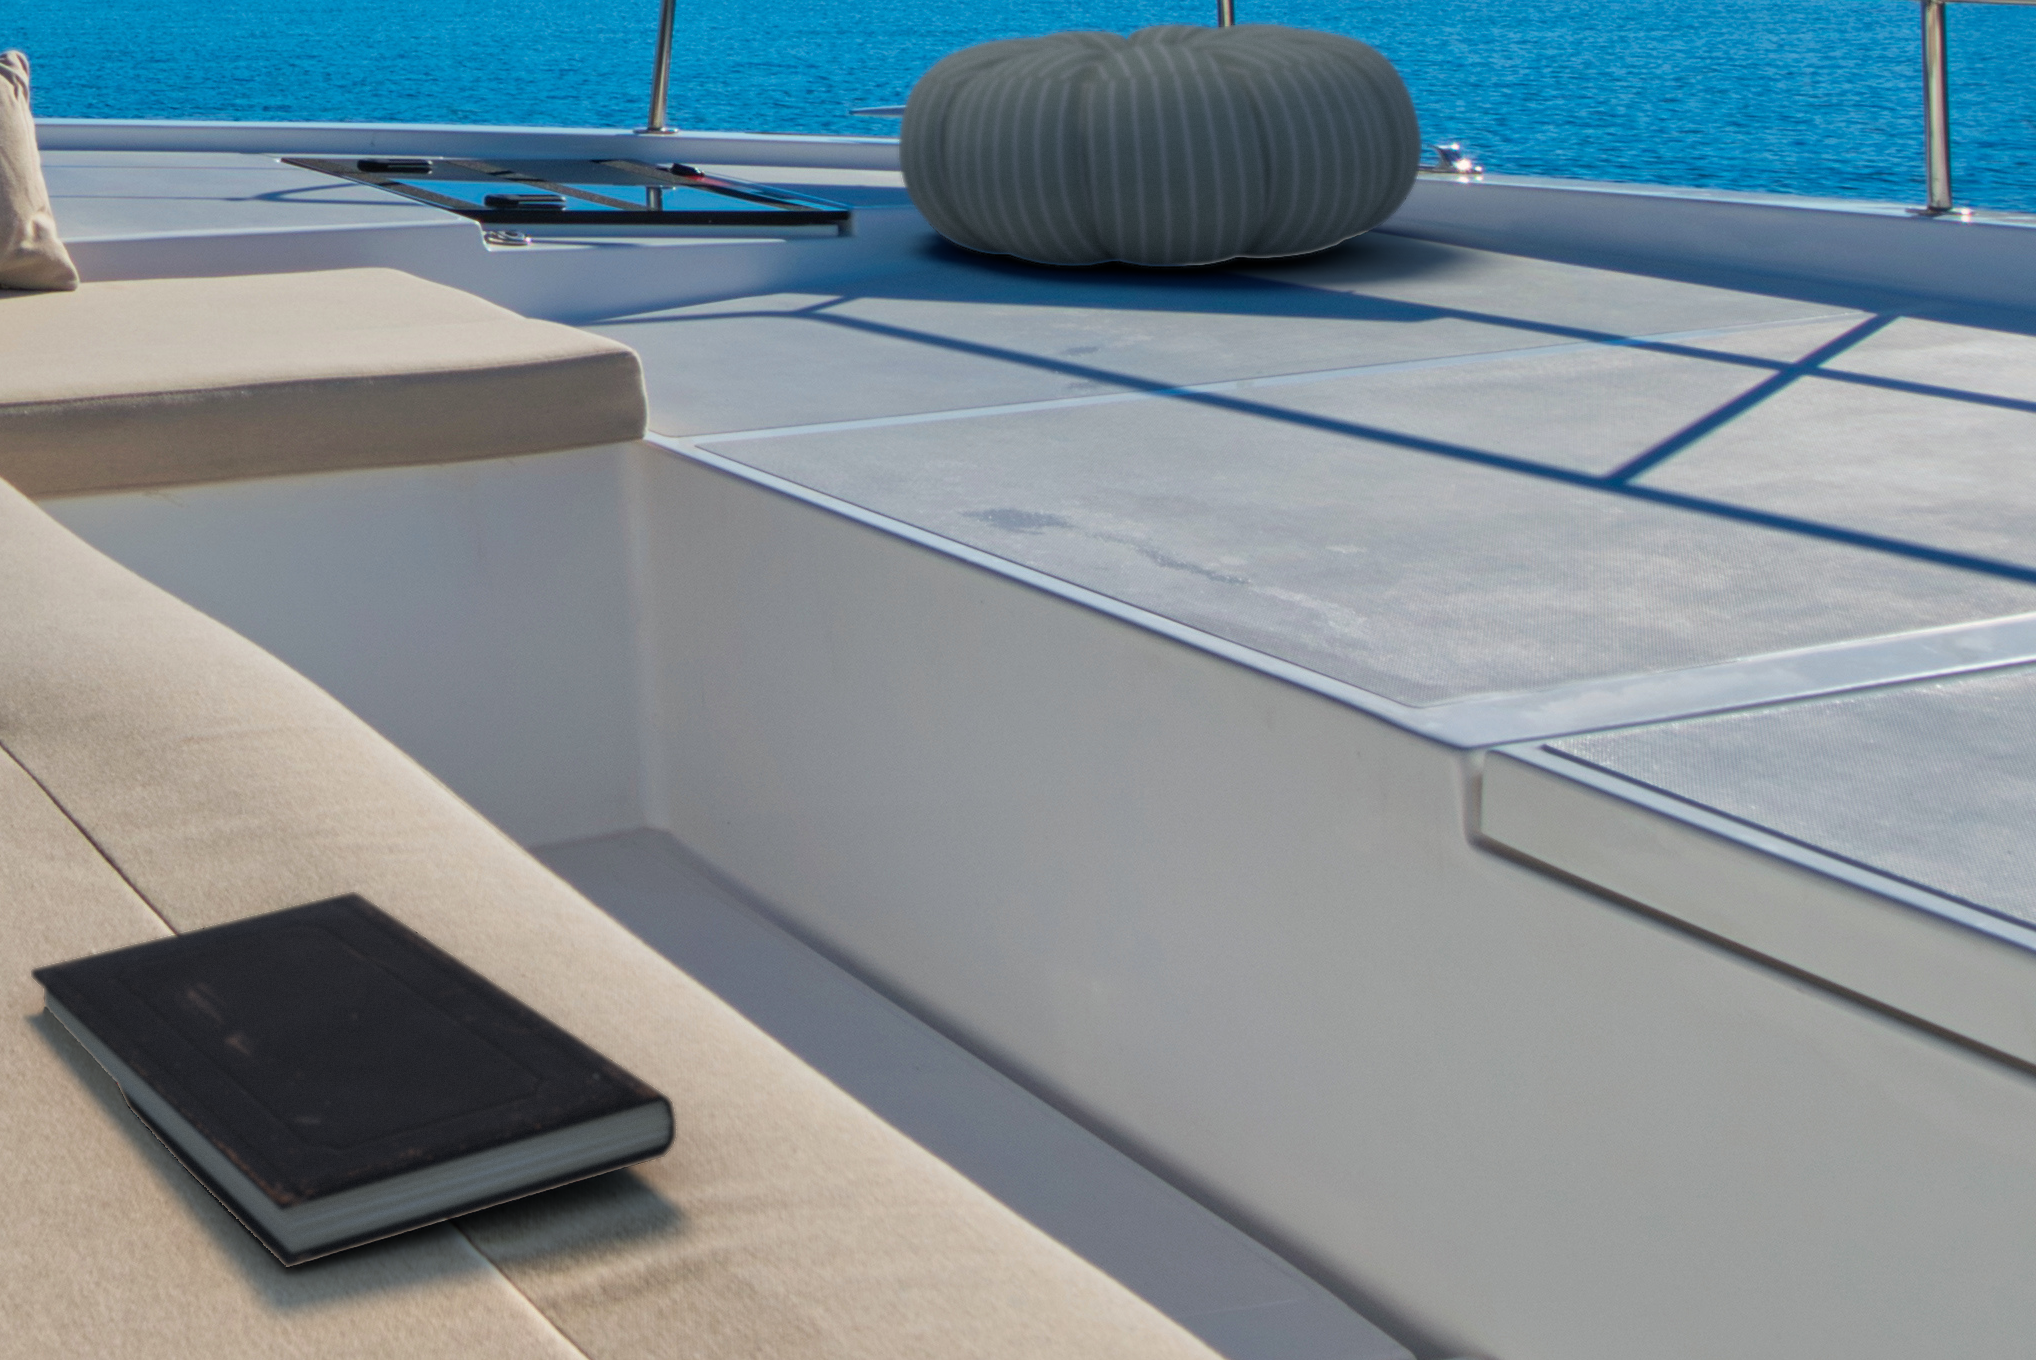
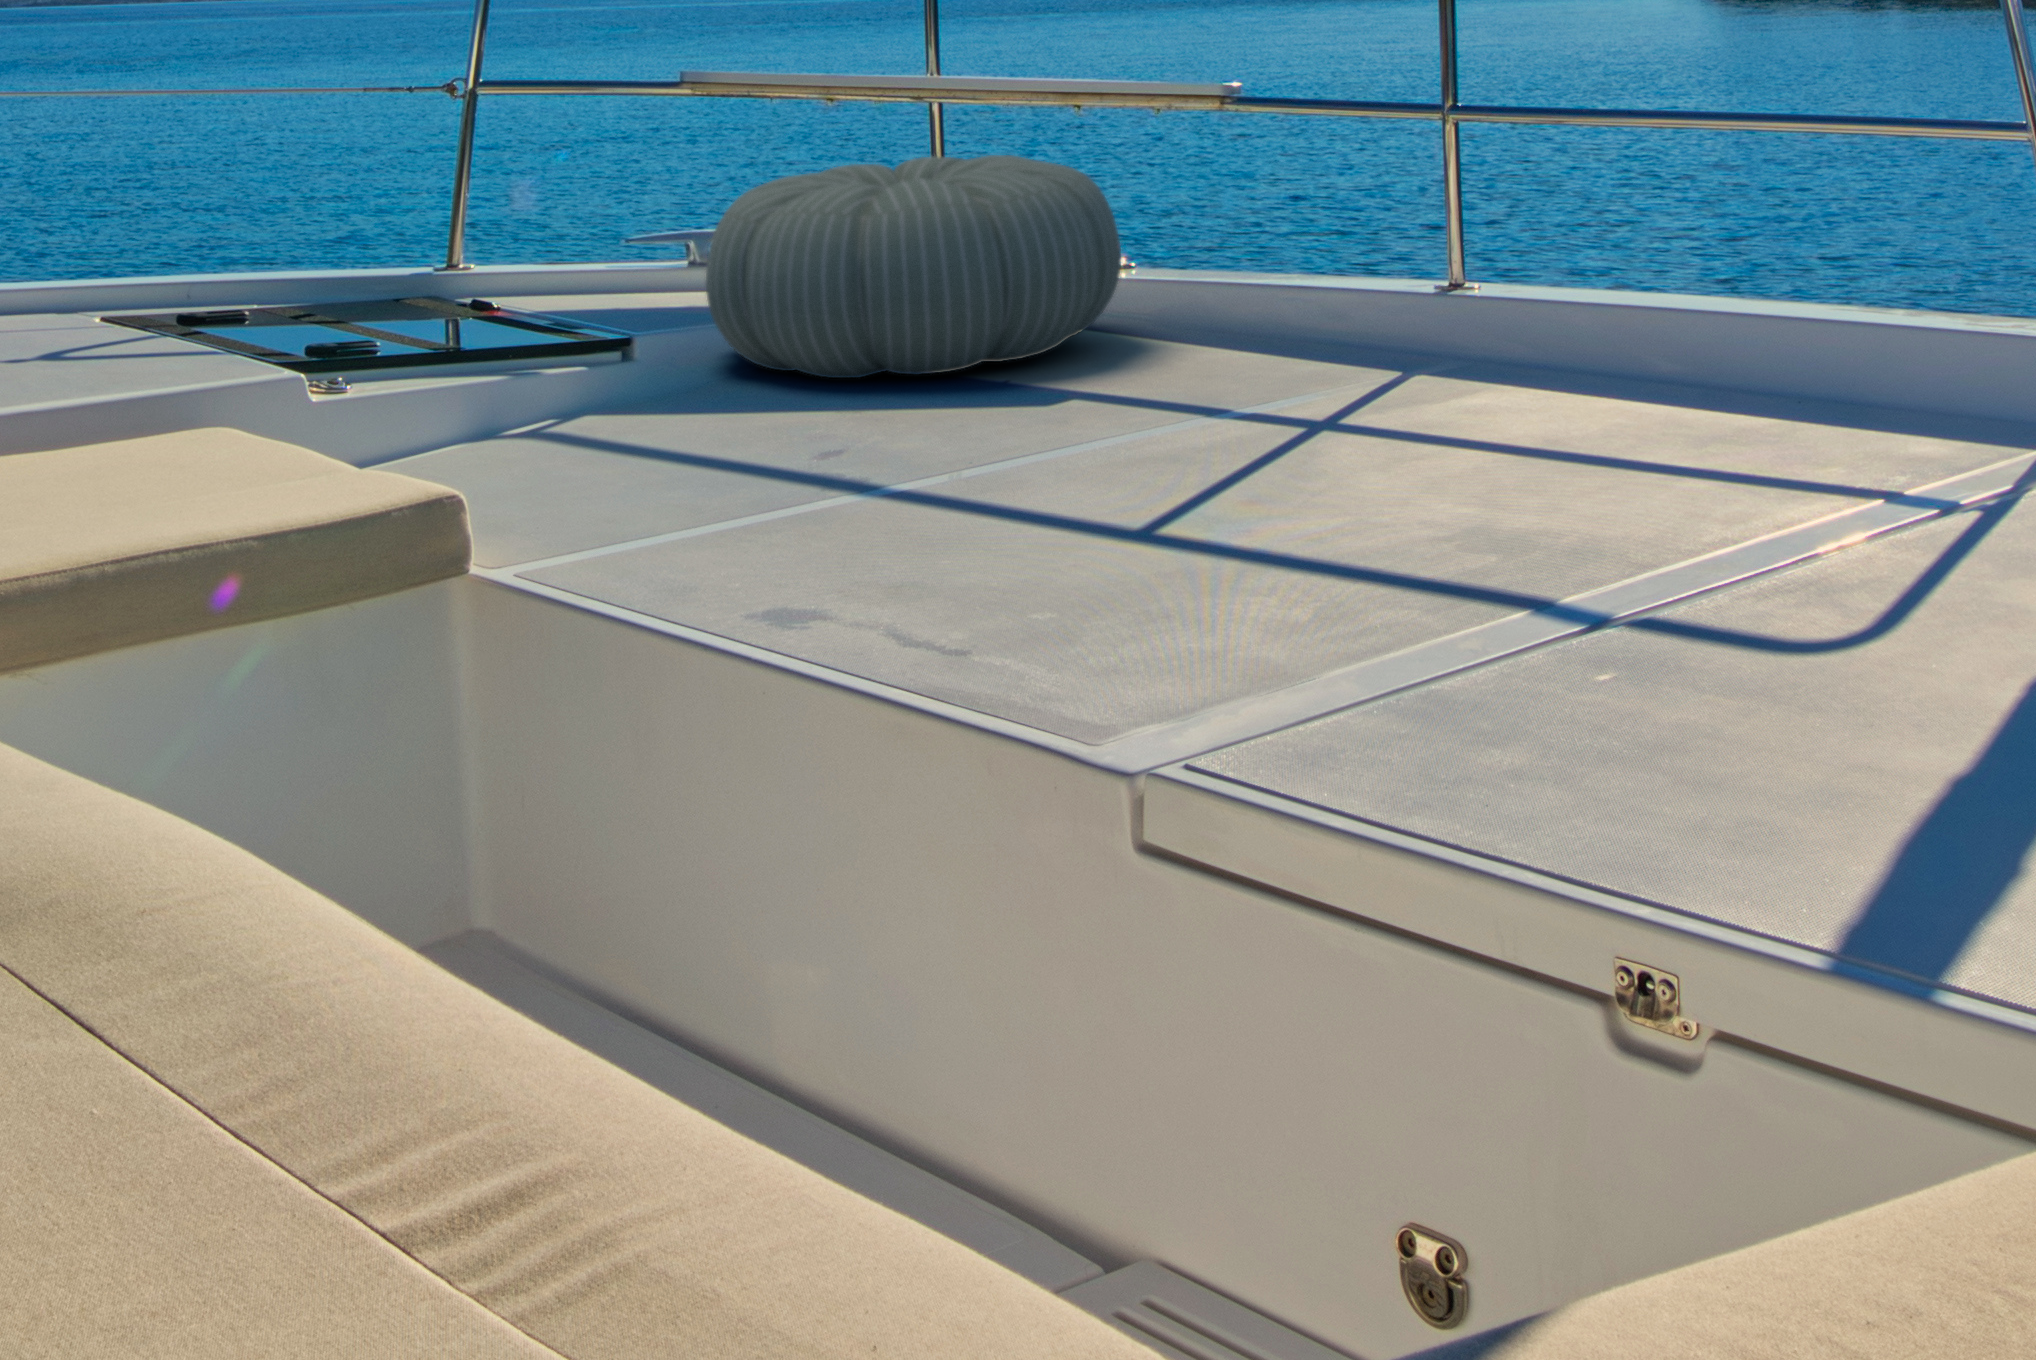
hardcover book: present [31,892,676,1267] -> none [60,1025,617,1334]

